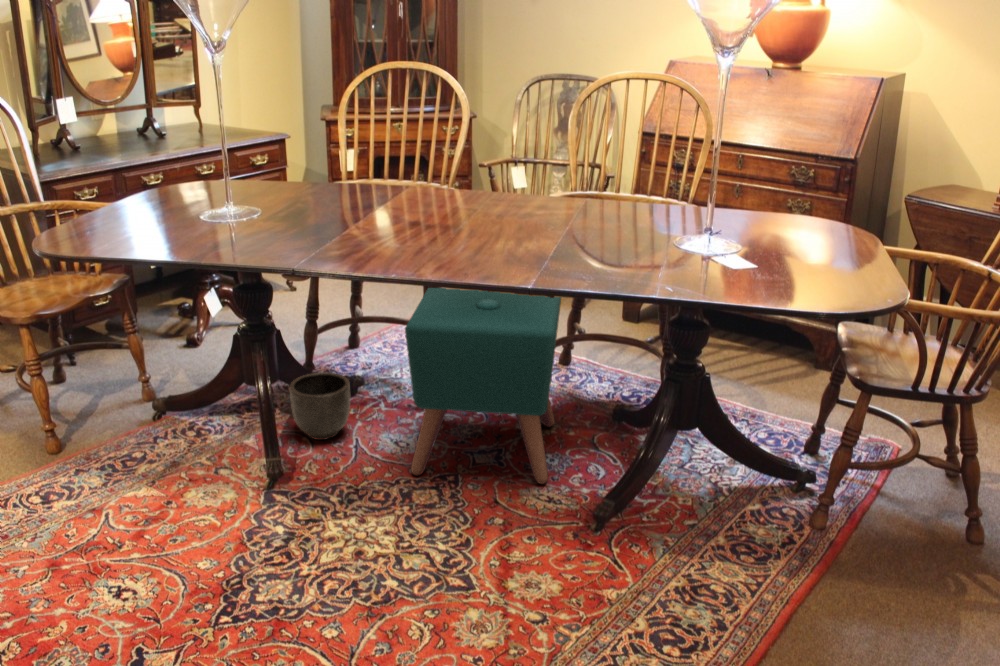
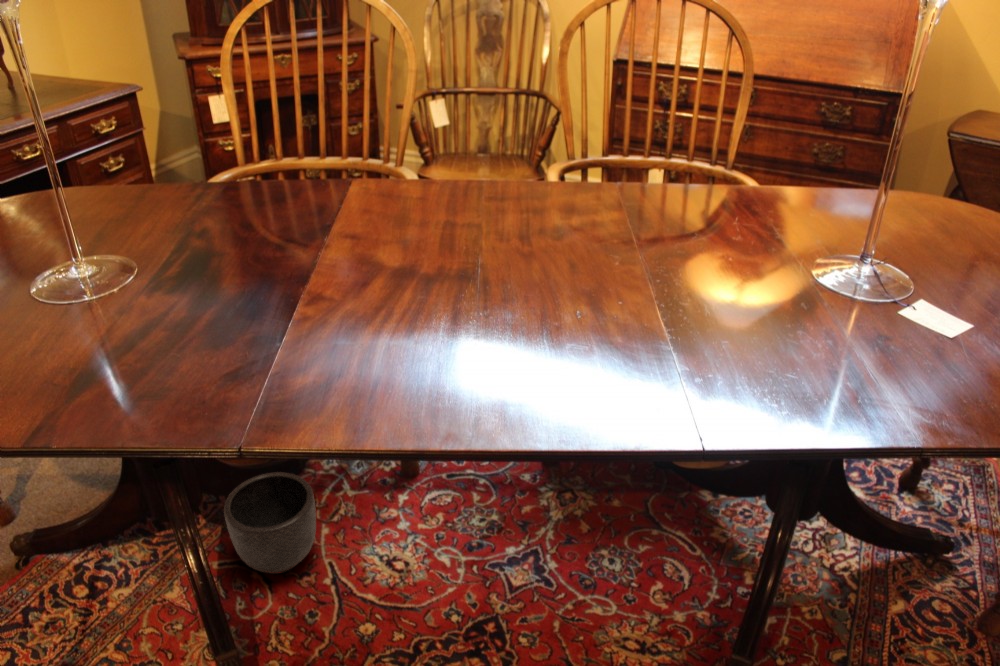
ottoman: present [405,288,561,484] -> none [414,323,648,629]

